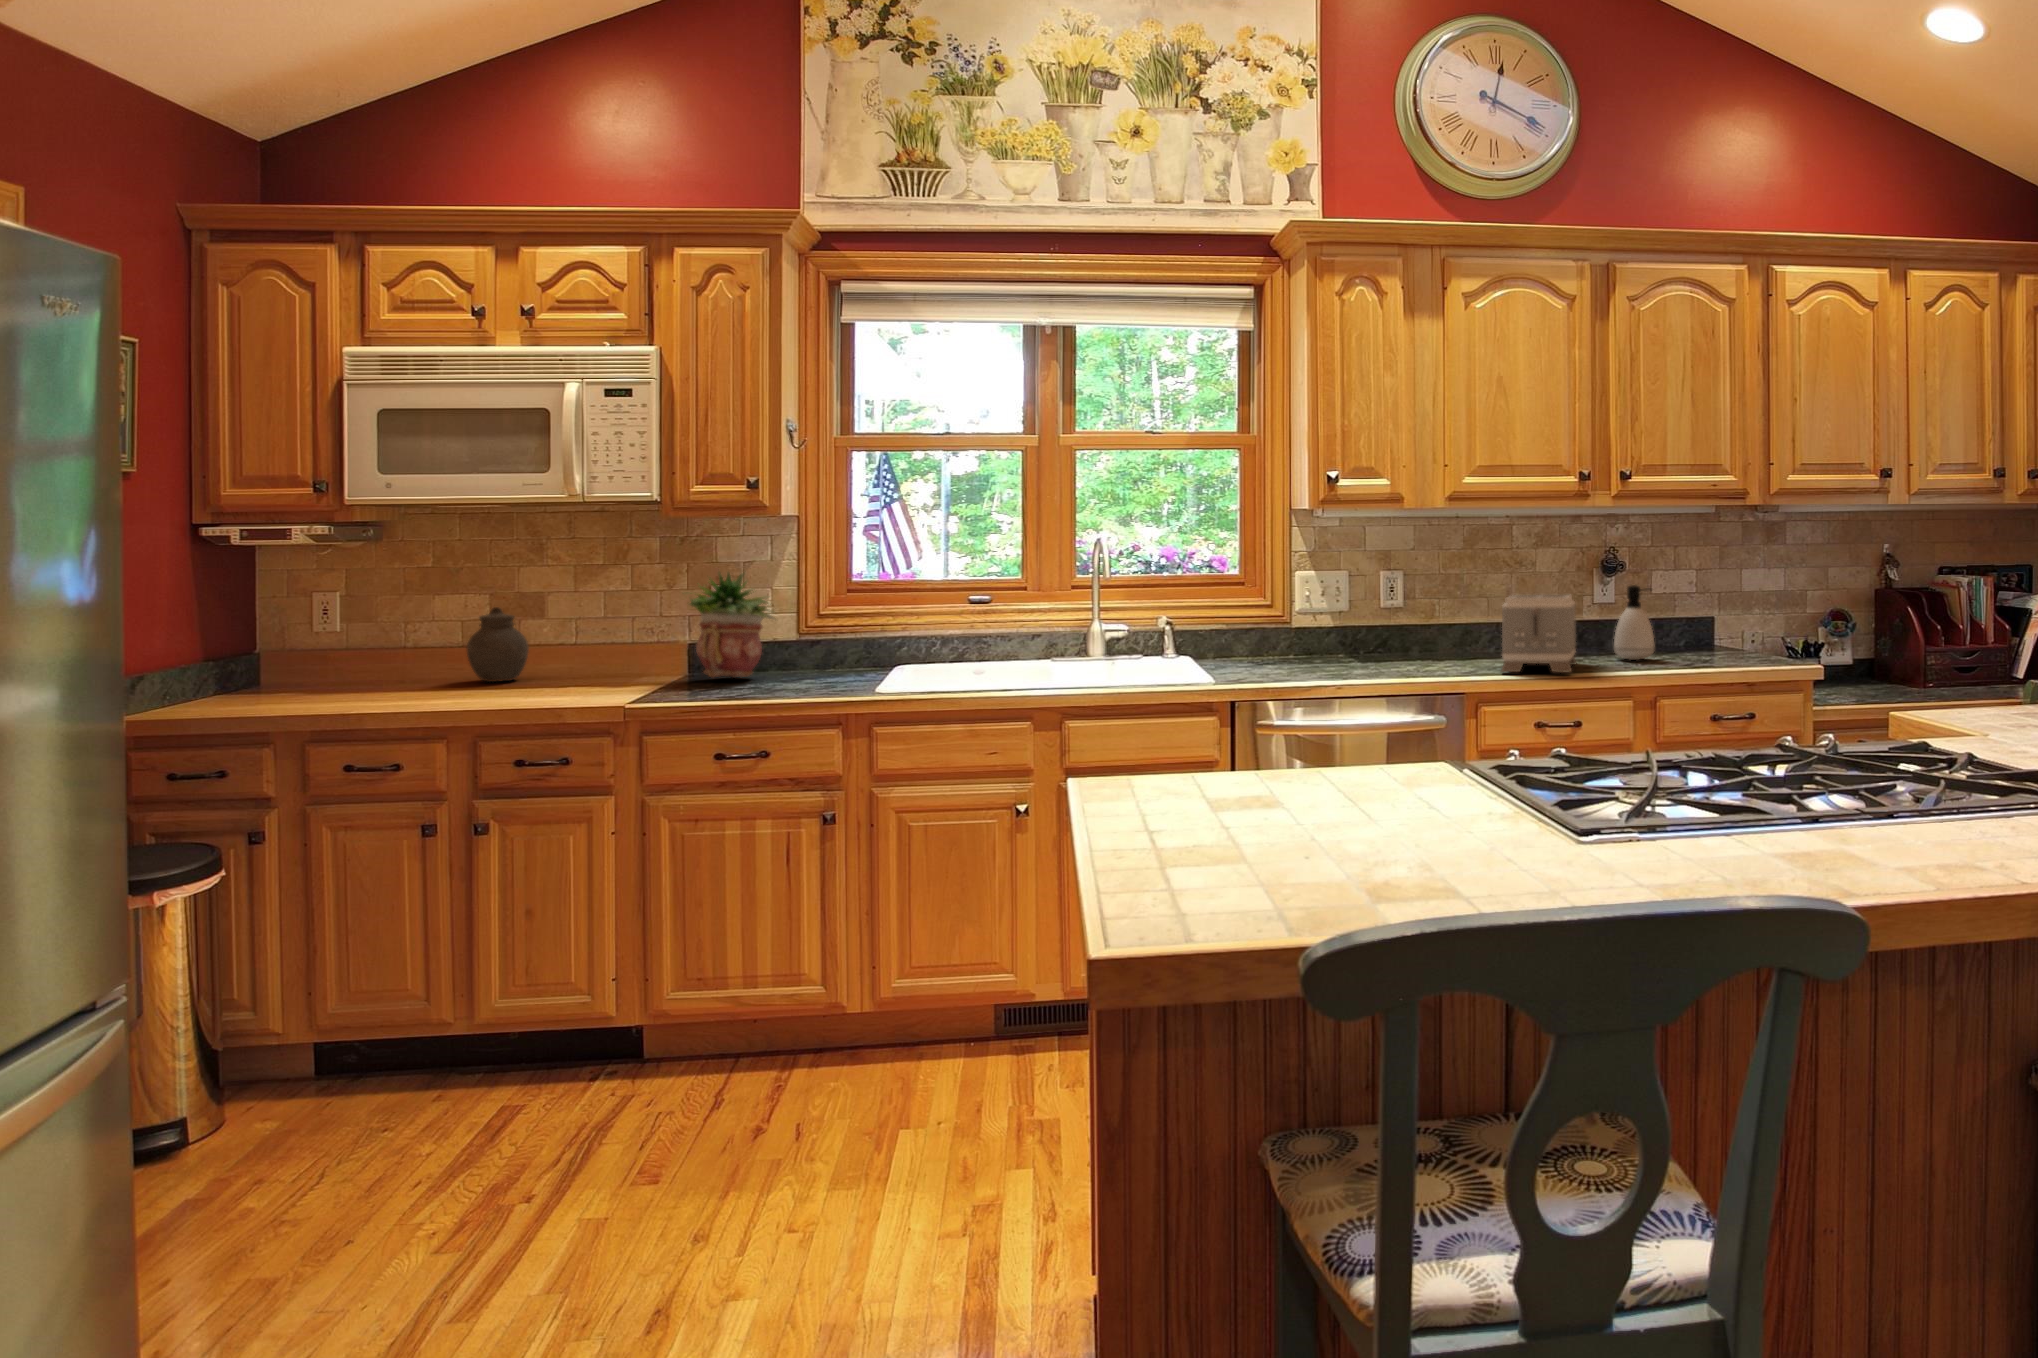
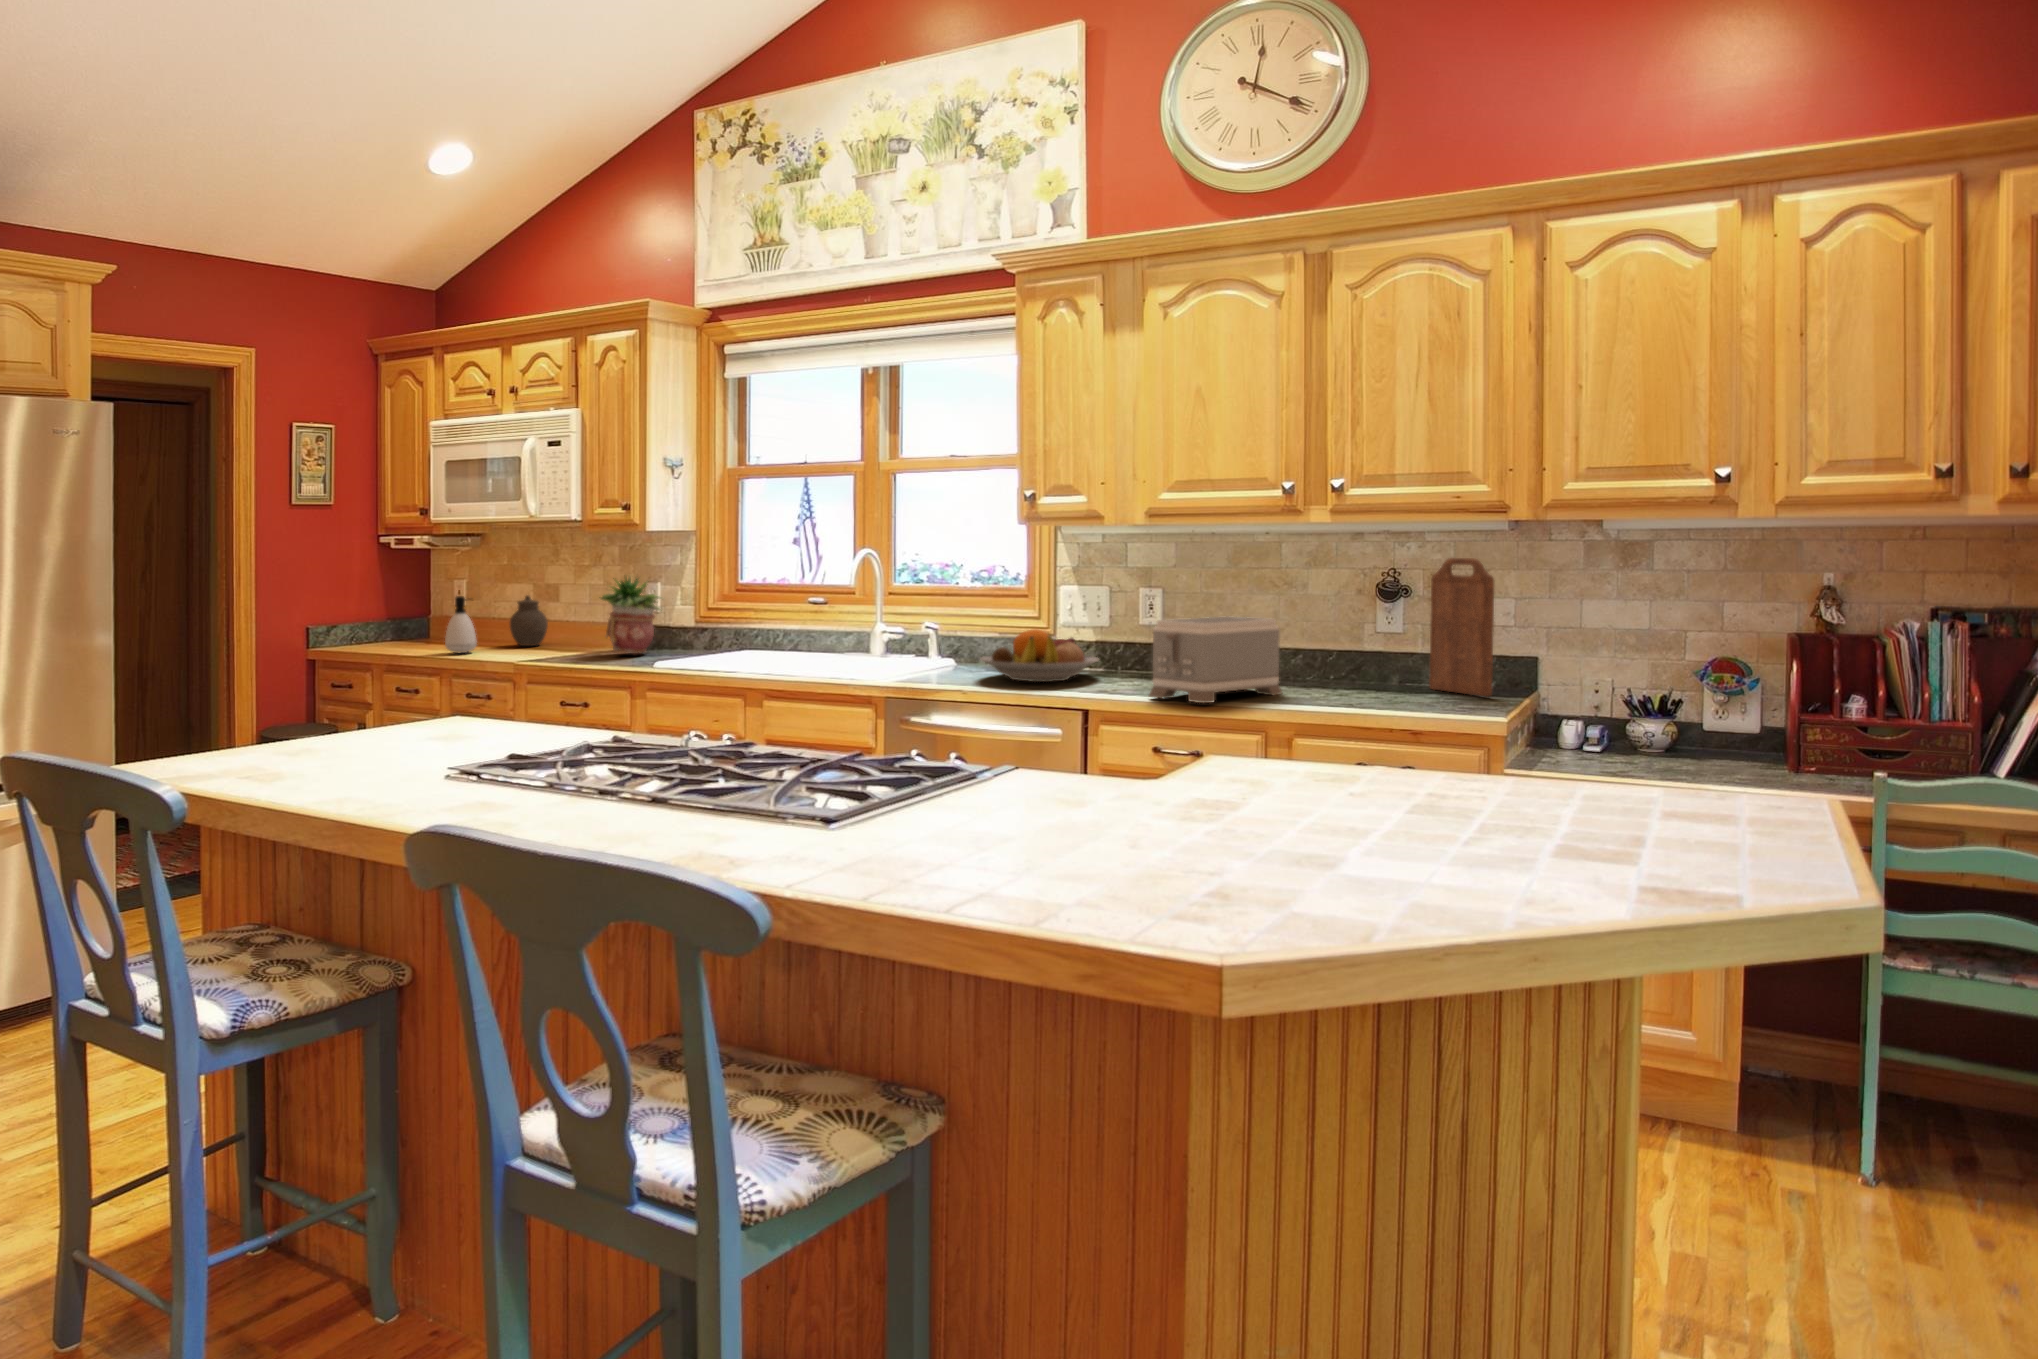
cutting board: none [1655,538,1723,654] -> present [1429,558,1494,696]
soap dispenser: present [1614,585,1655,660] -> present [445,596,477,653]
fruit bowl: none [1271,616,1394,670] -> present [981,630,1099,682]

